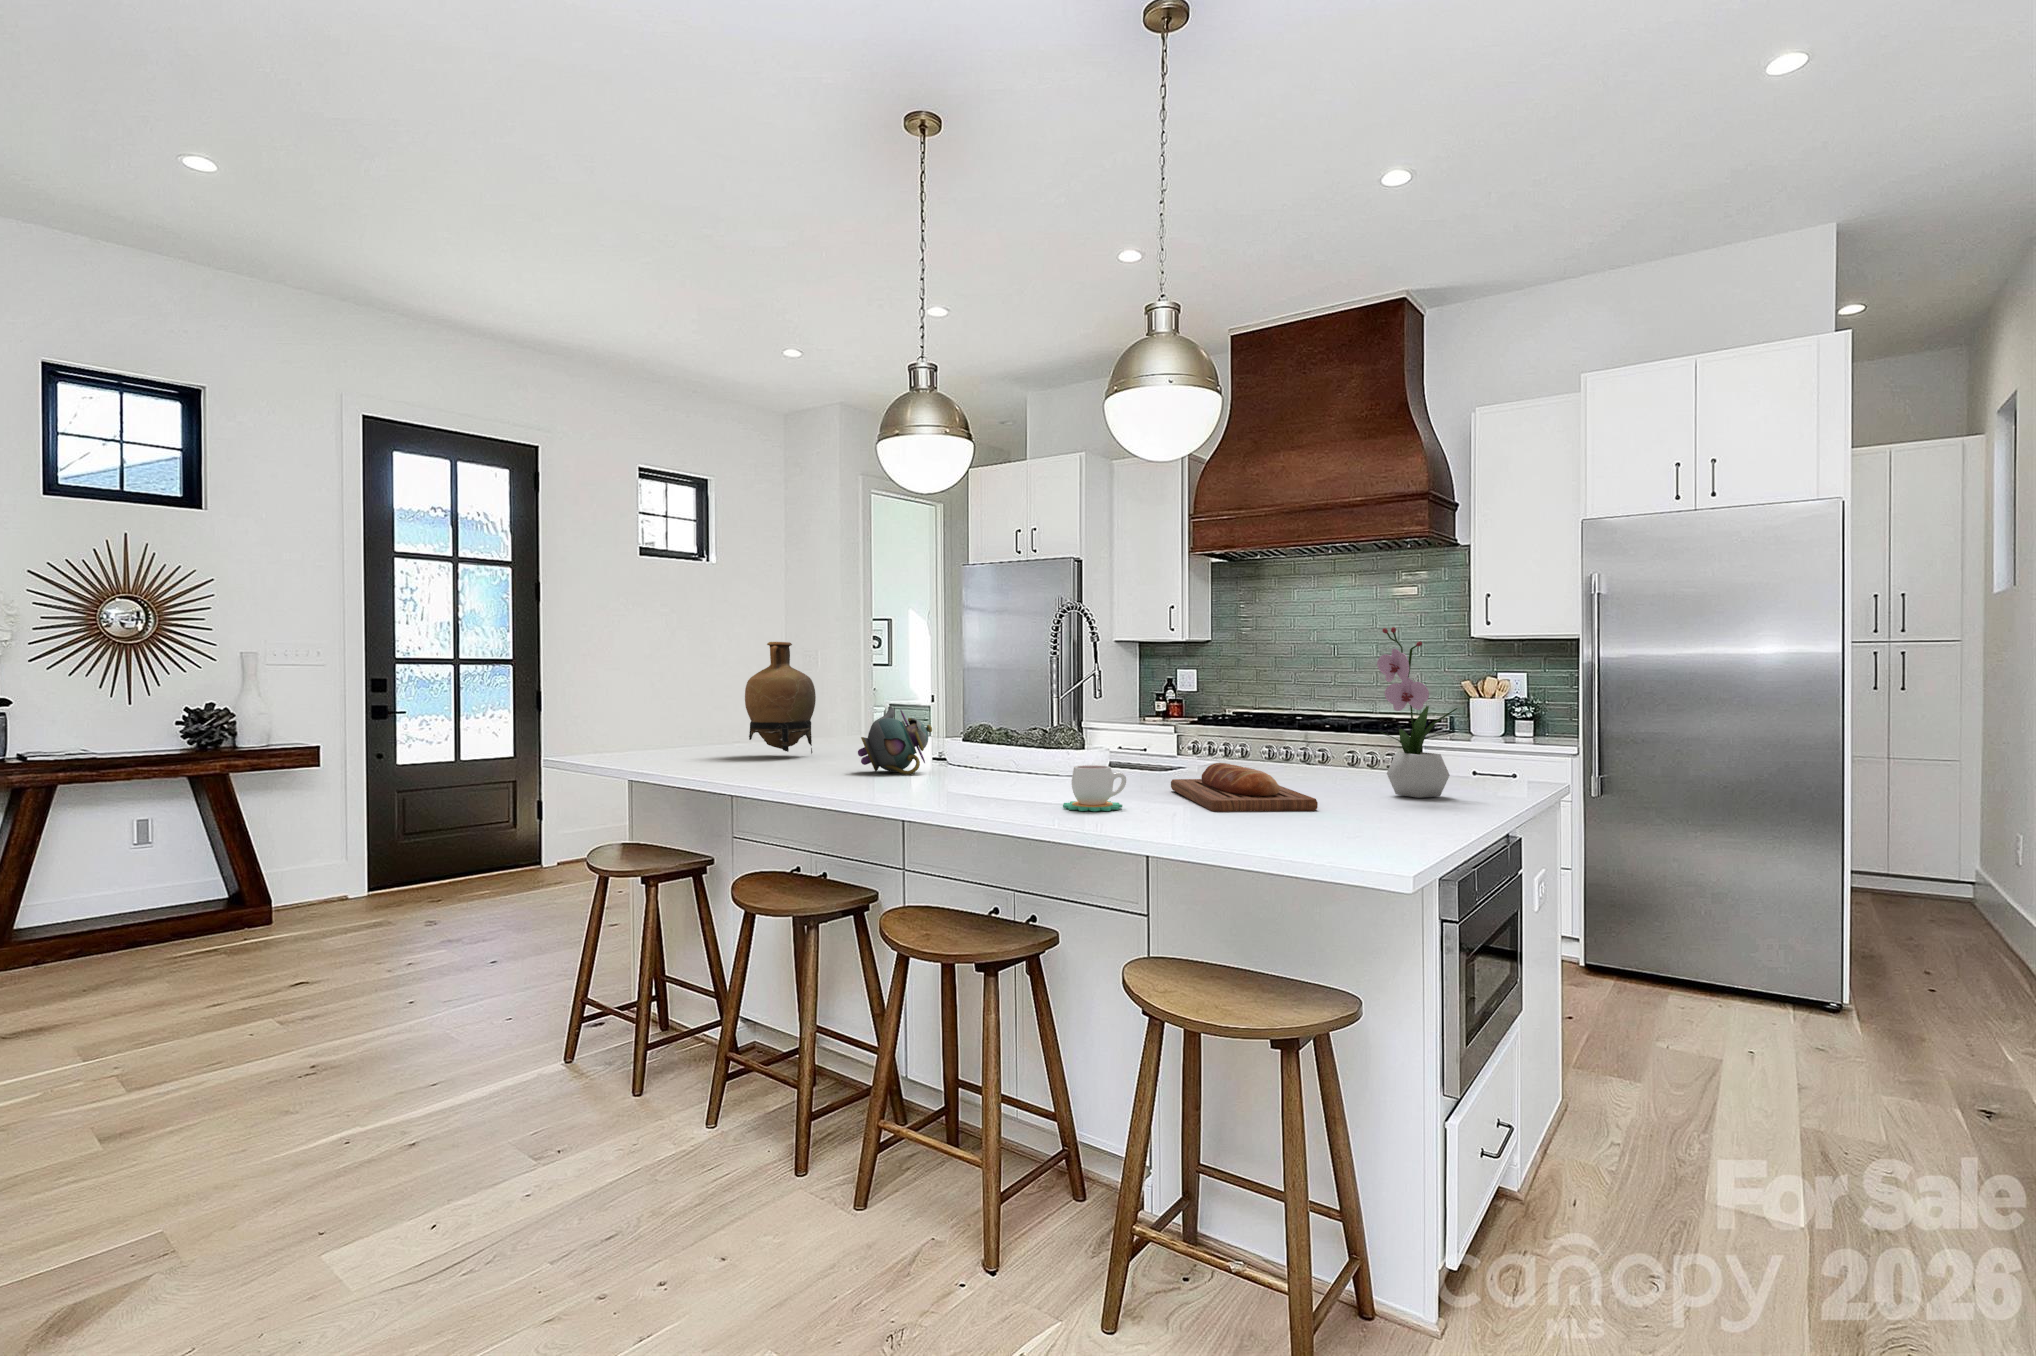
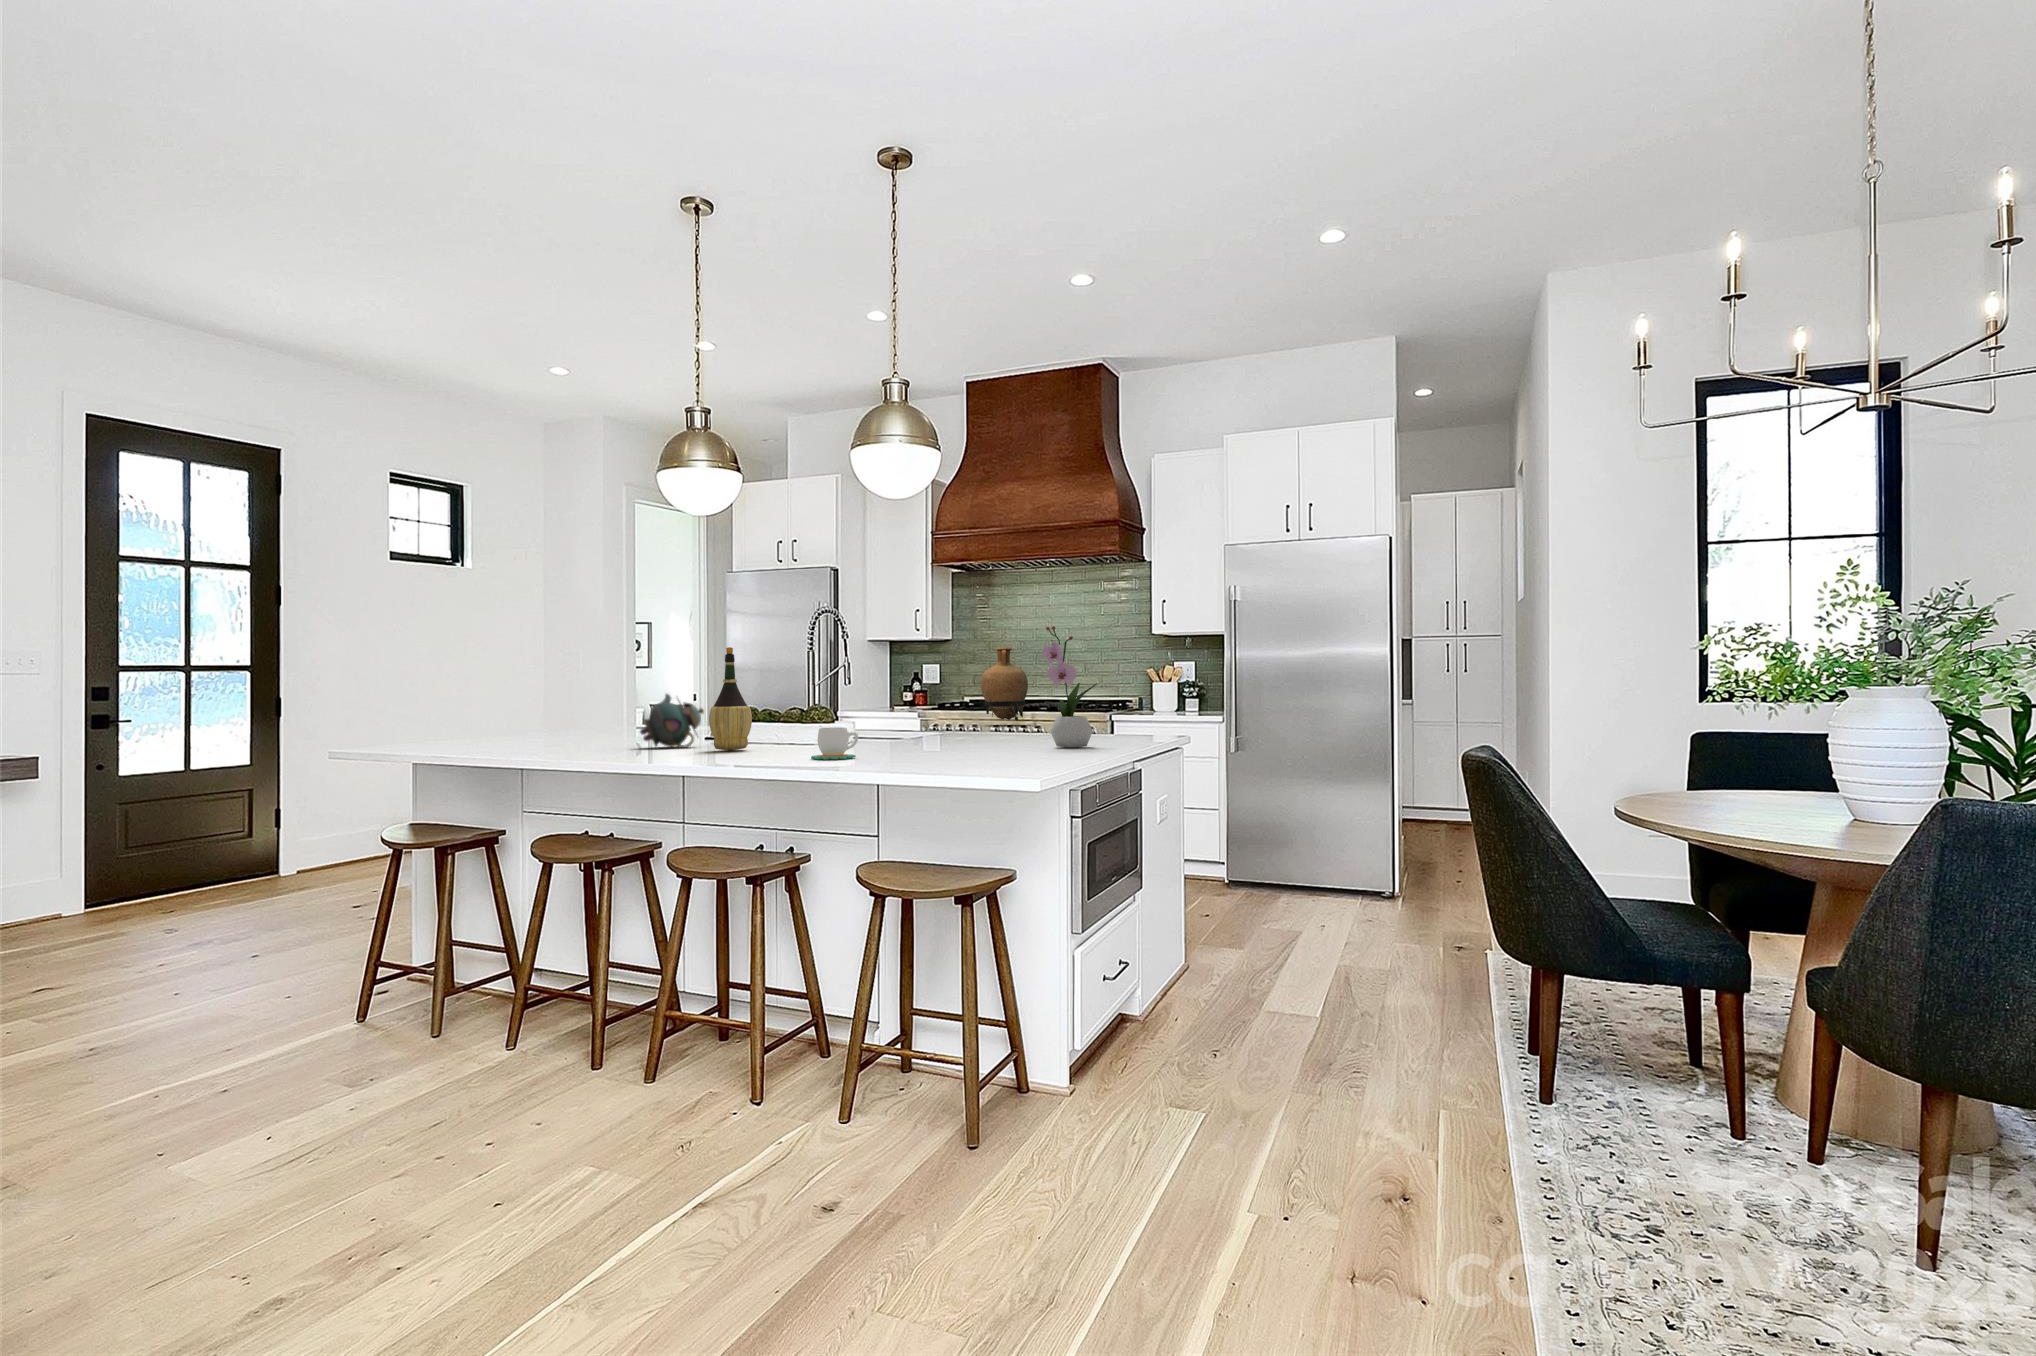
vase: present [745,642,816,754] -> present [981,647,1028,721]
wine bottle: none [936,653,988,783] -> present [709,647,752,750]
bread loaf: present [1171,763,1318,812] -> none [896,727,995,758]

